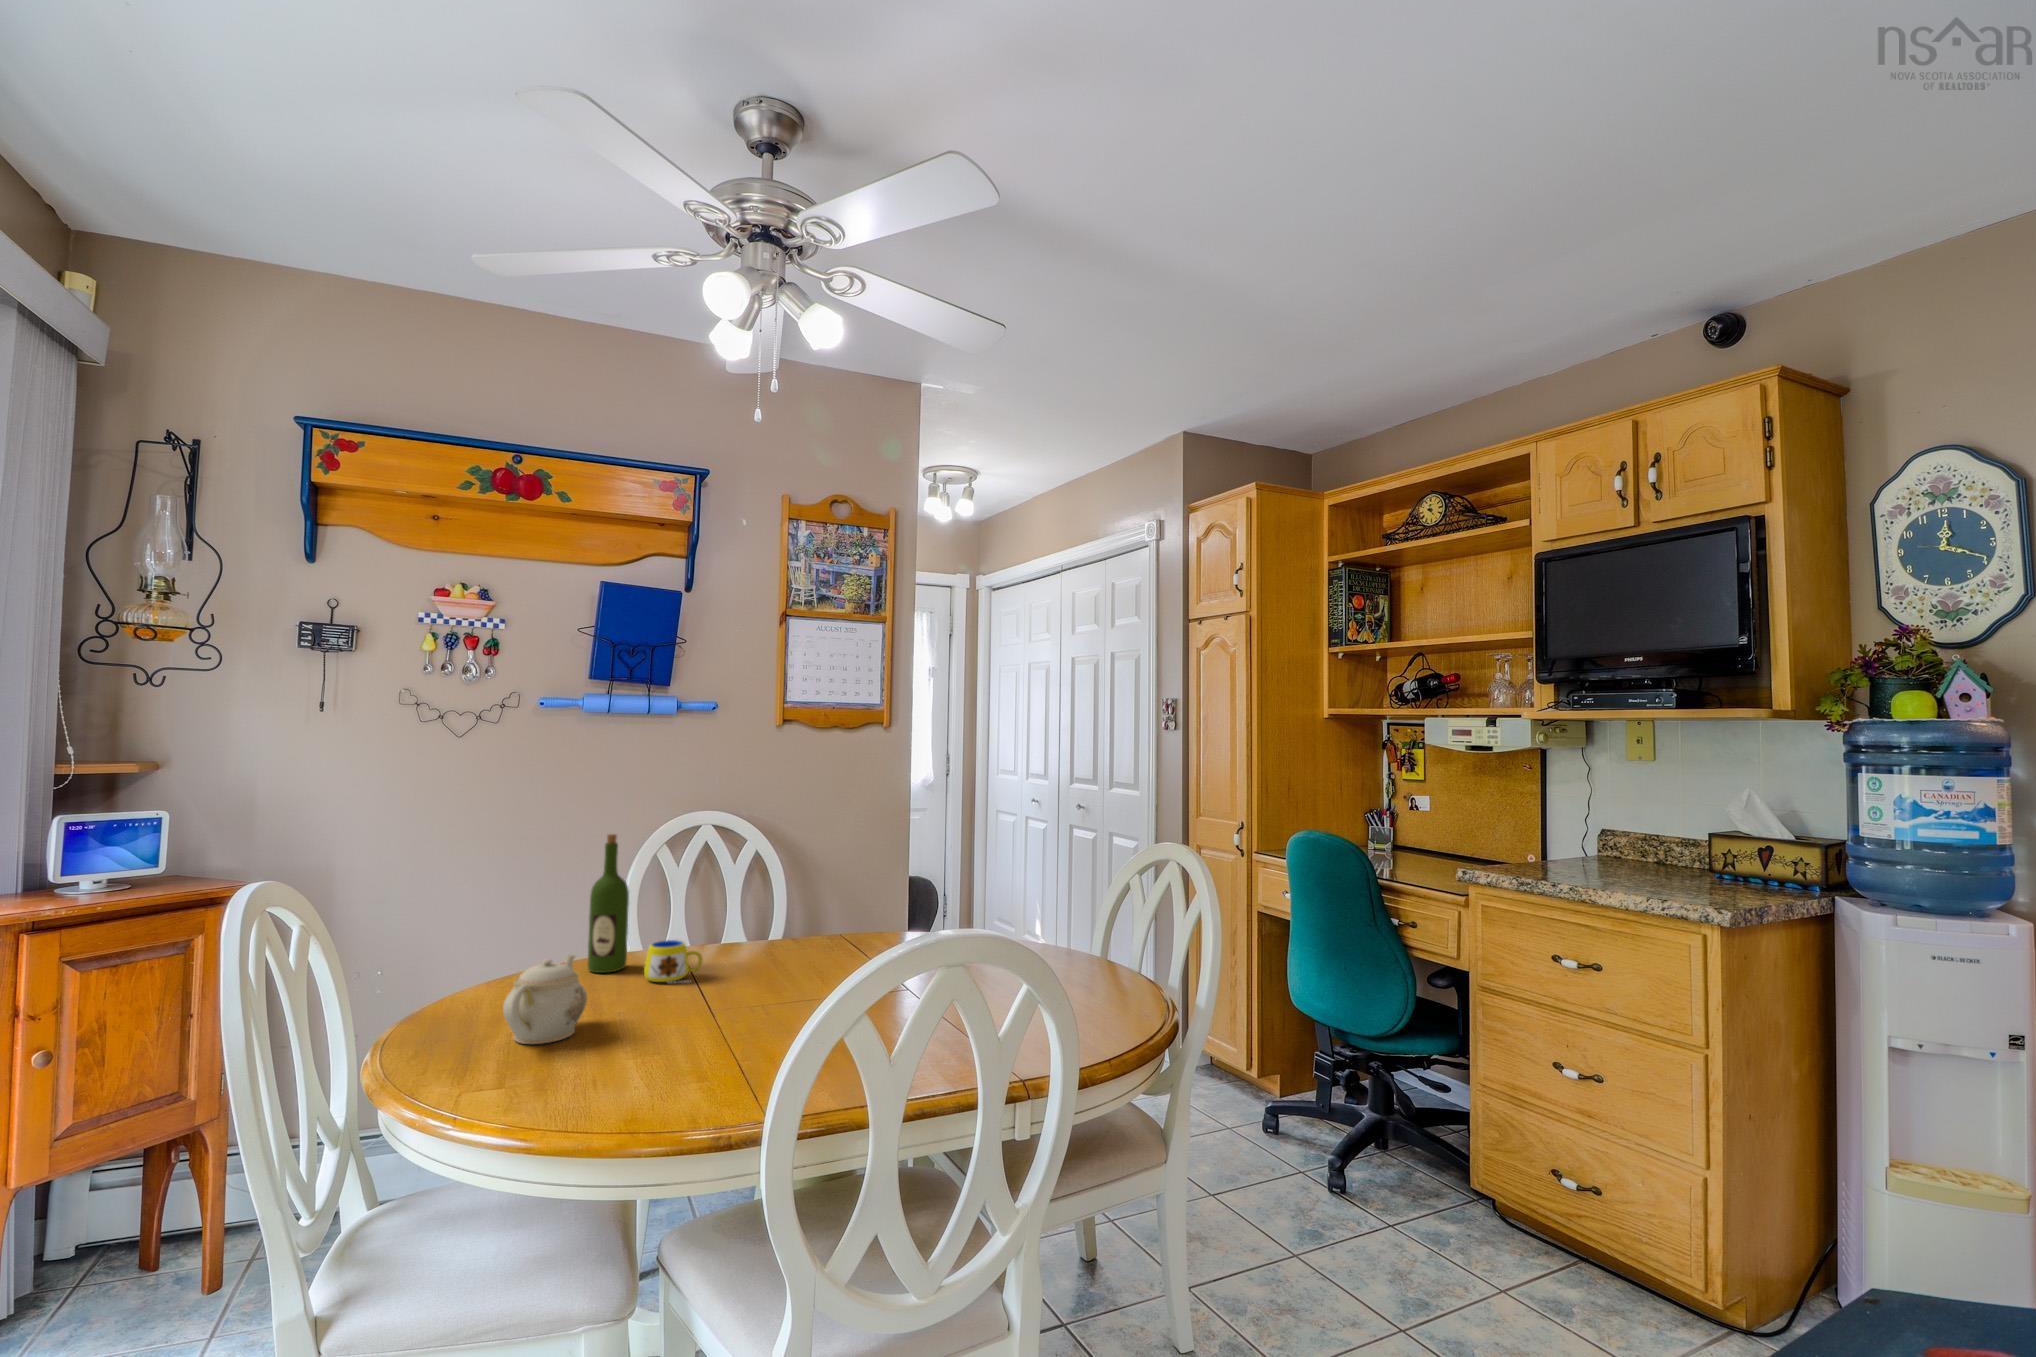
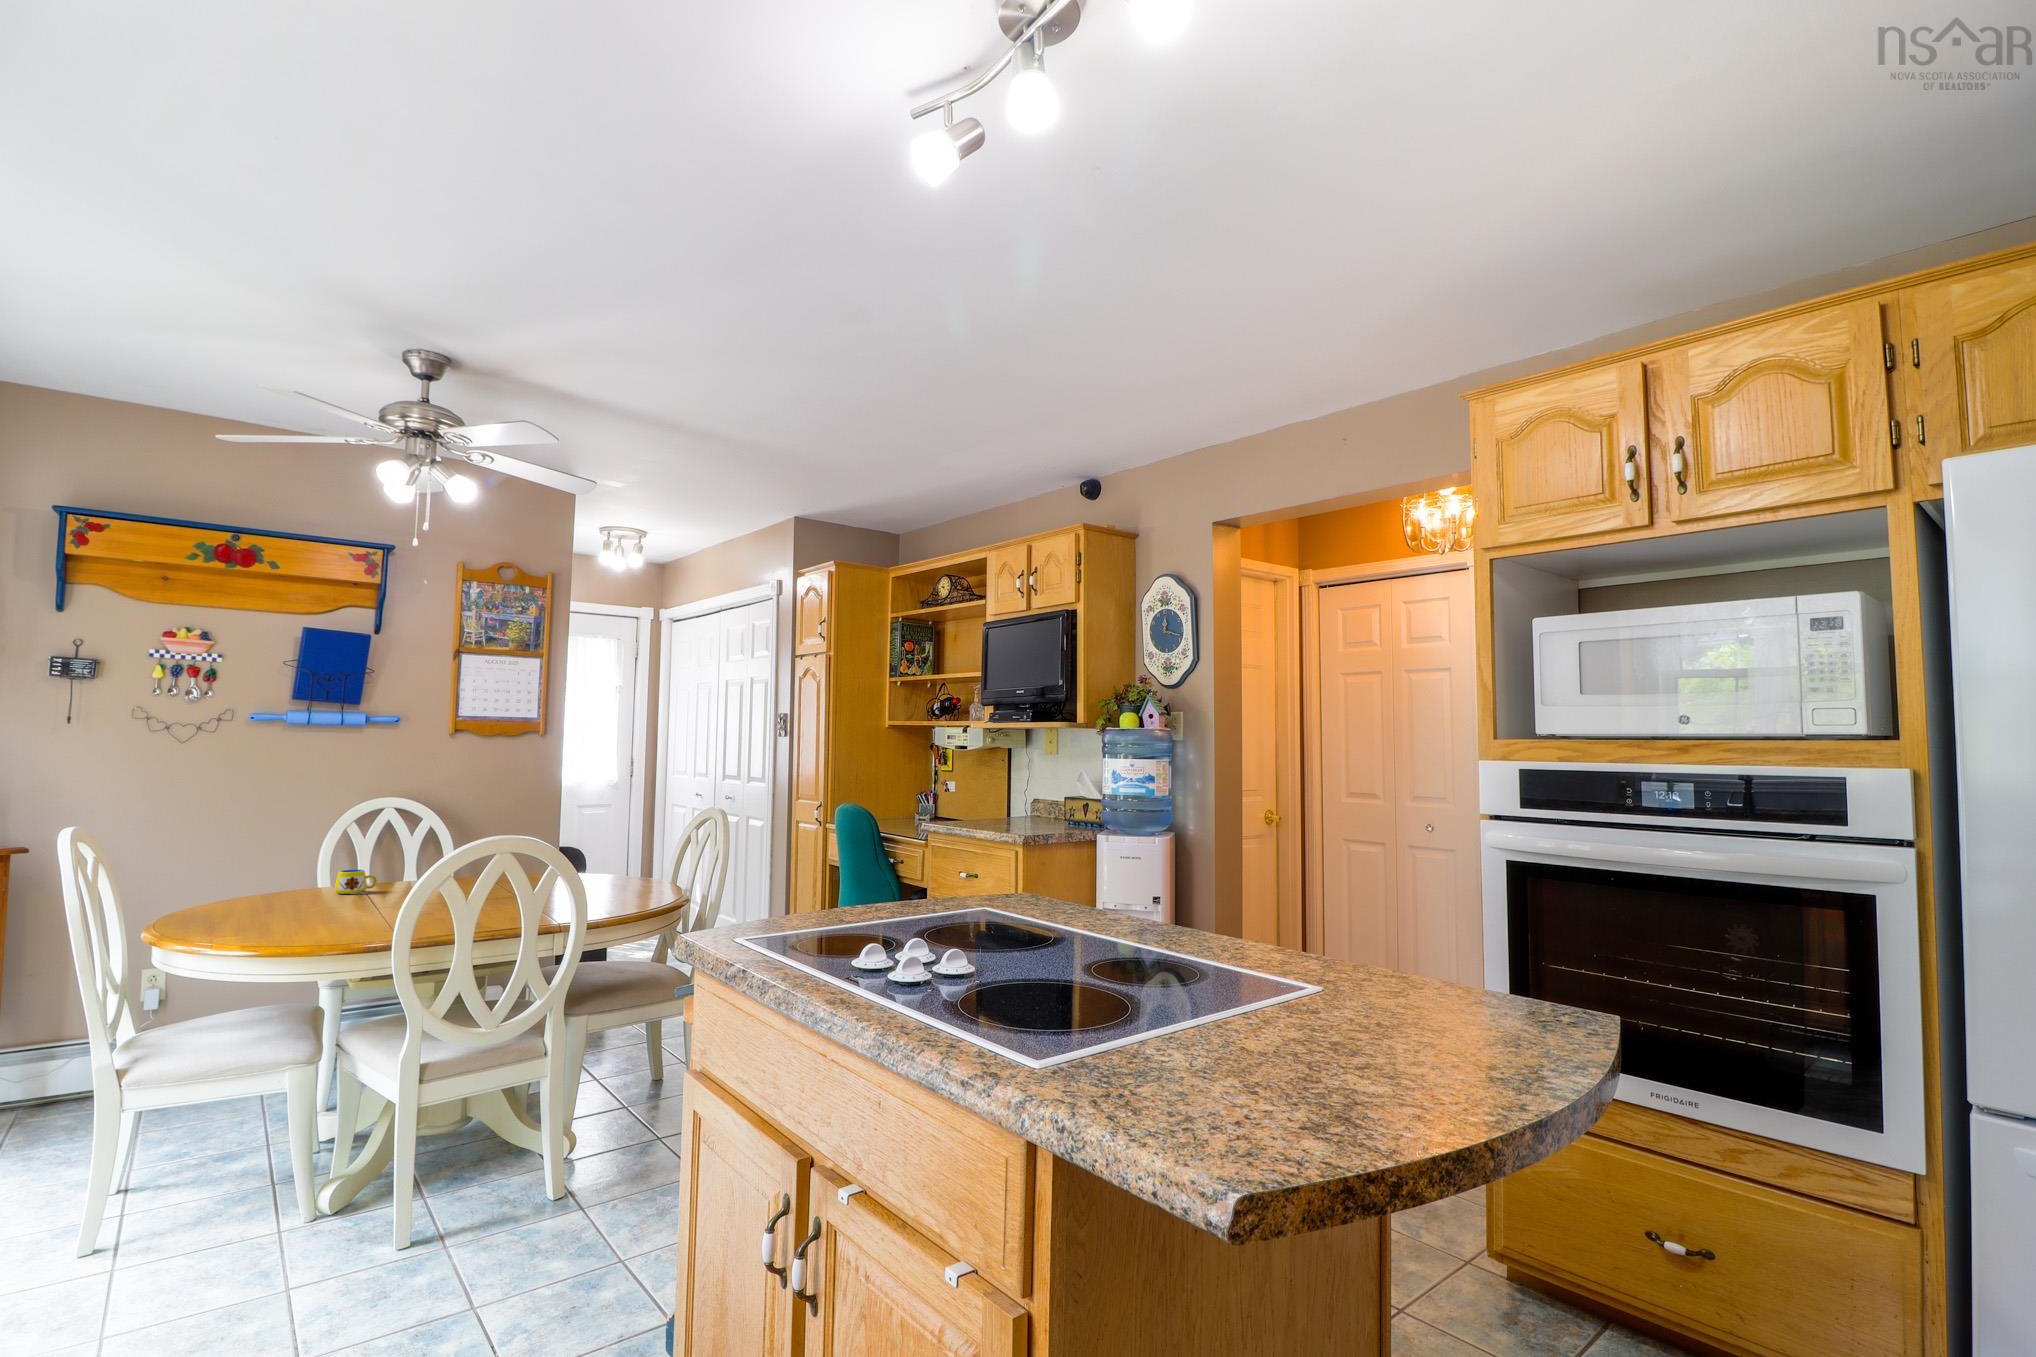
wine bottle: present [588,834,629,973] -> none [294,803,324,892]
teapot: present [503,955,587,1044] -> none [242,867,297,914]

